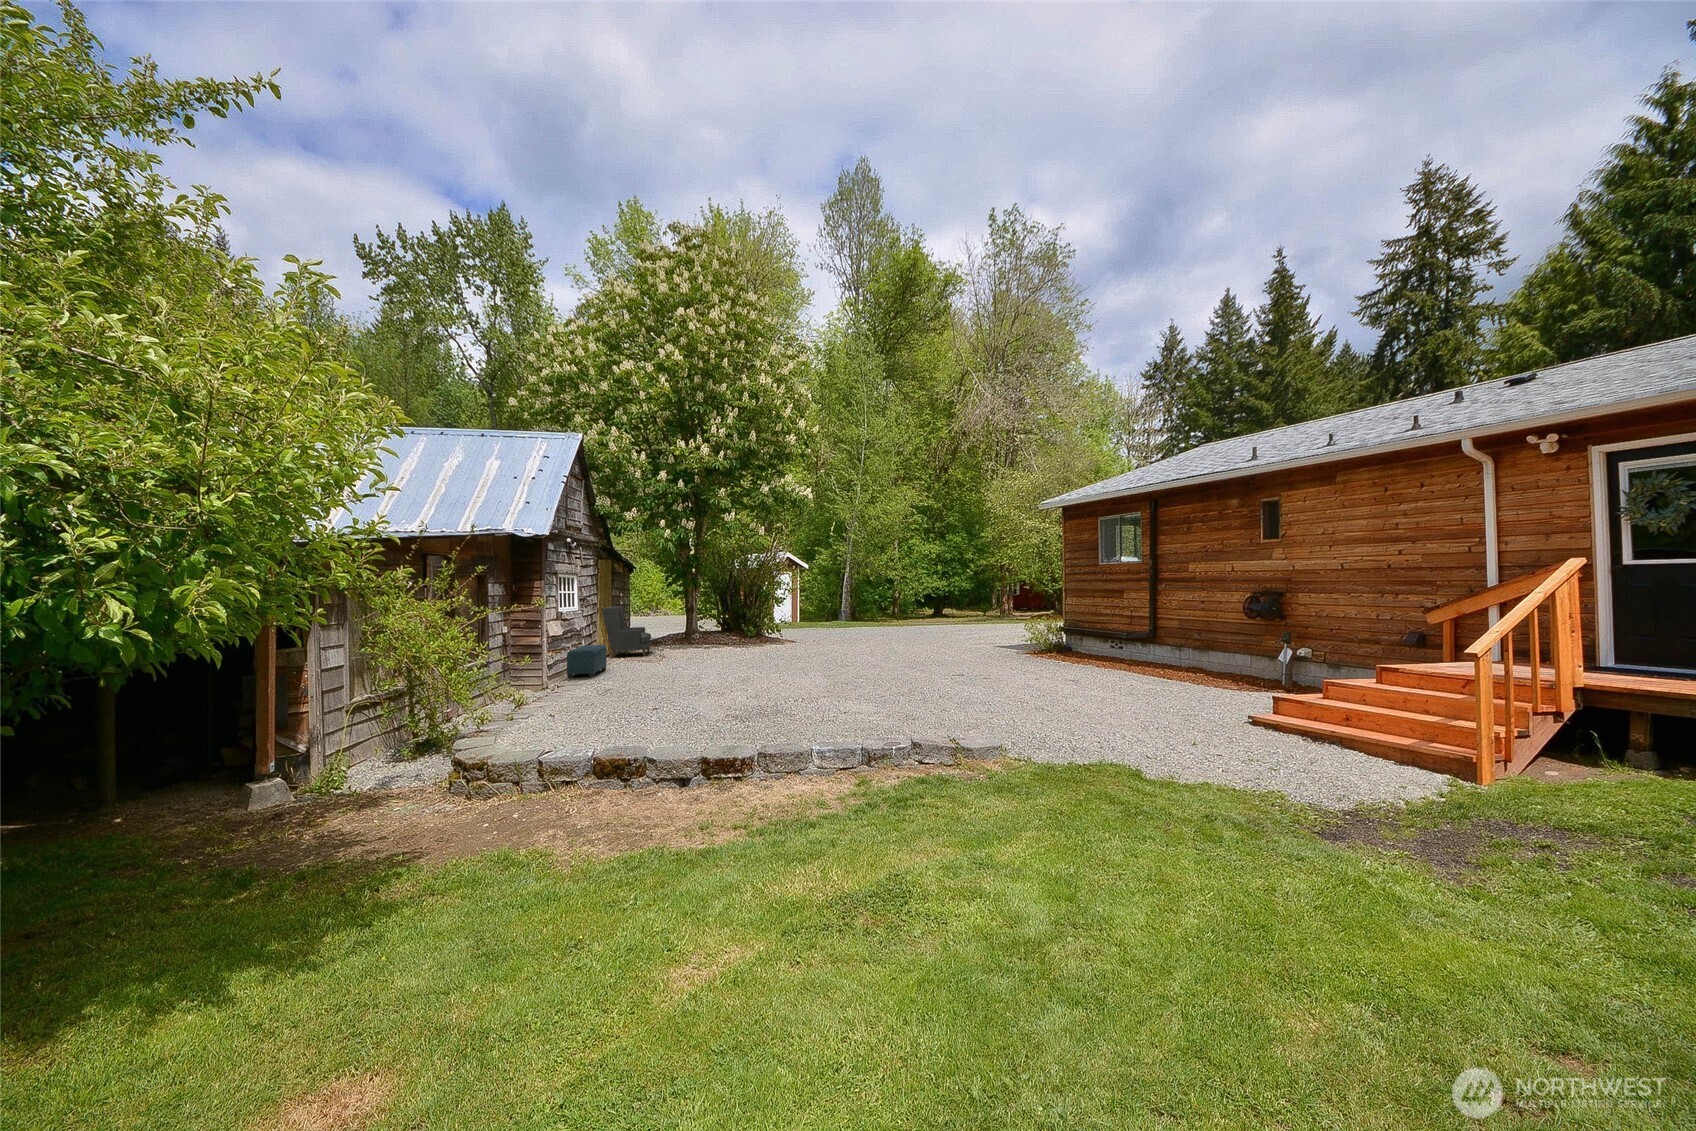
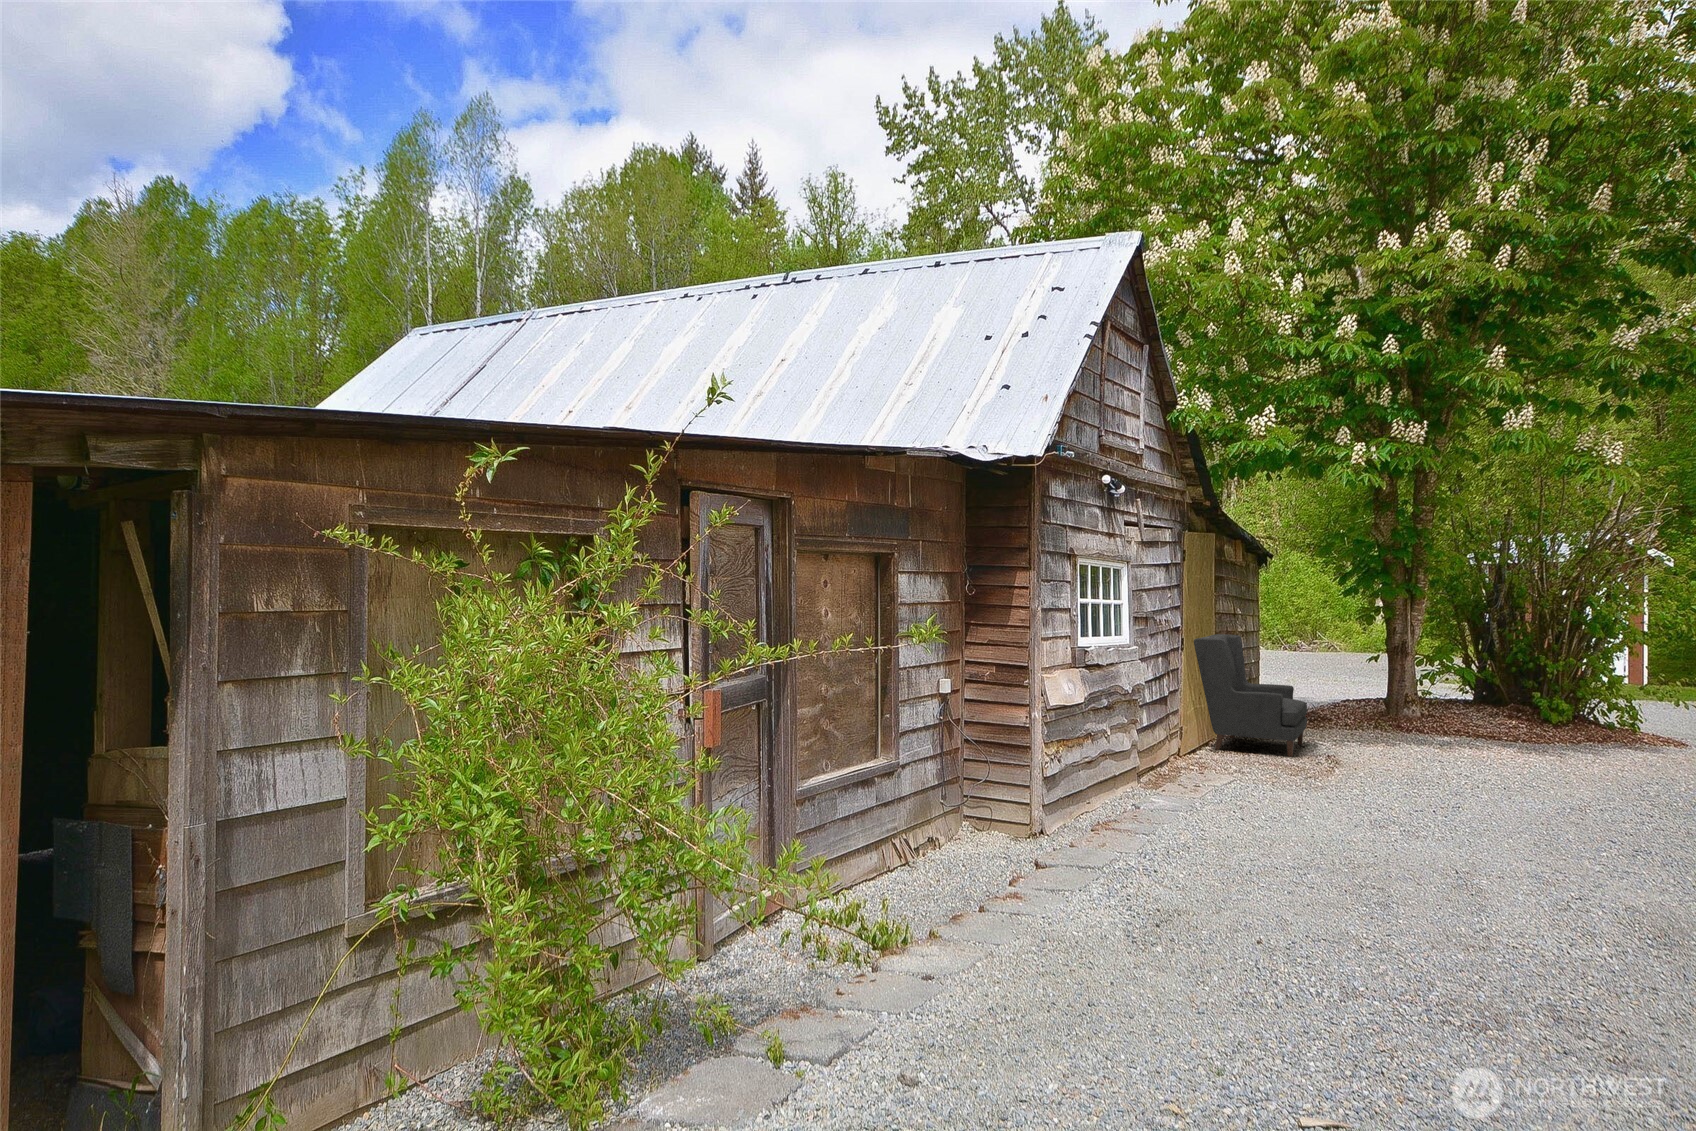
bench: present [567,645,607,678] -> none [1095,726,1195,815]

